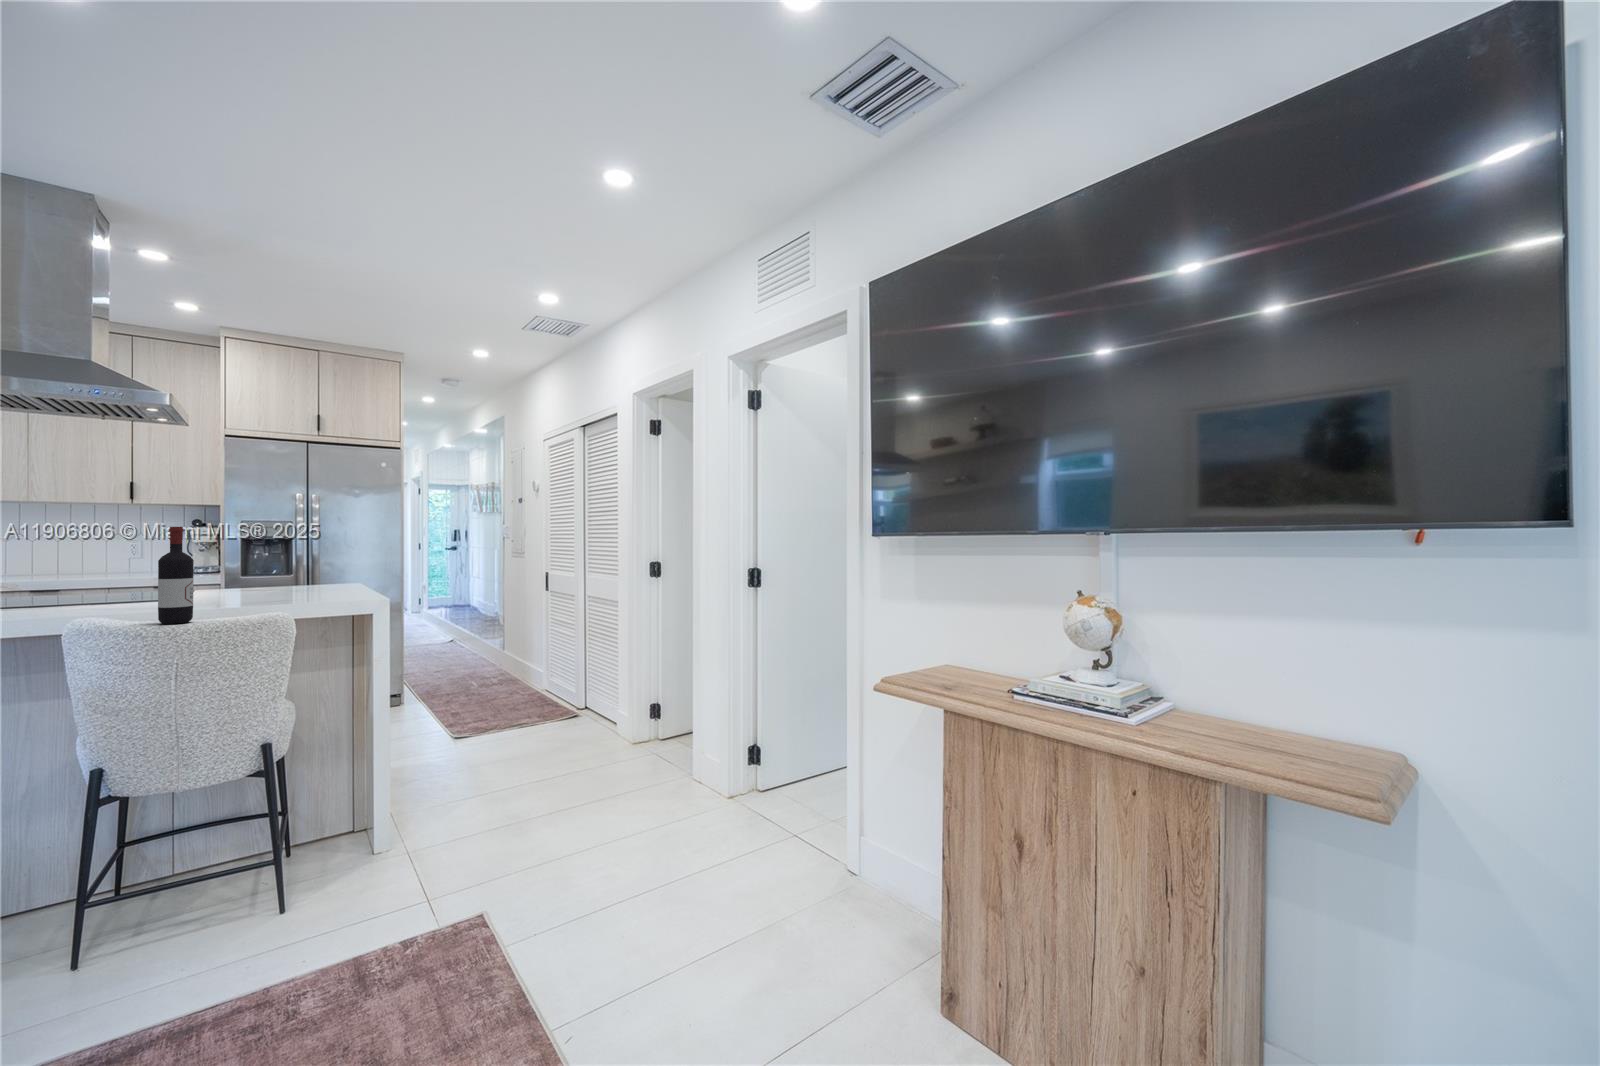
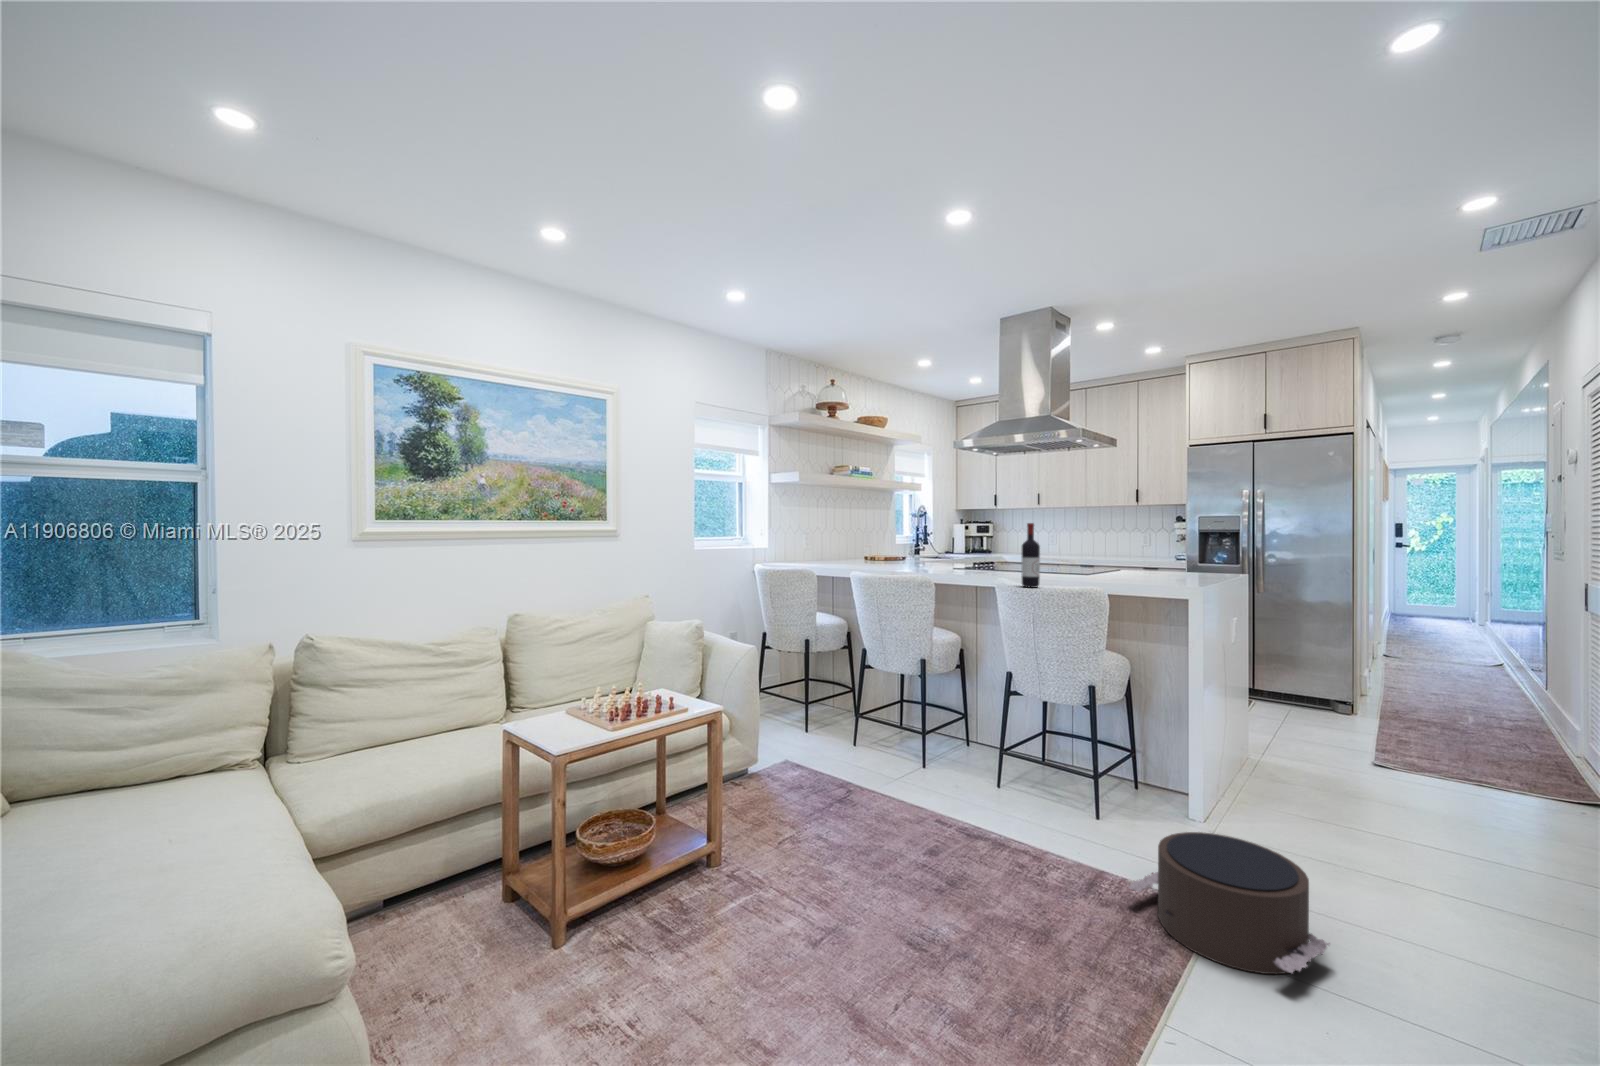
pouf: none [419,828,593,962] -> present [1129,832,1330,974]

